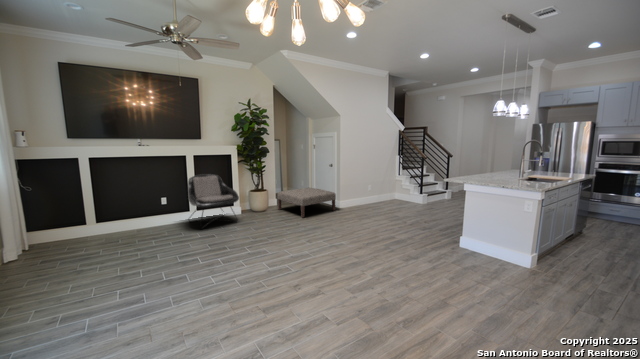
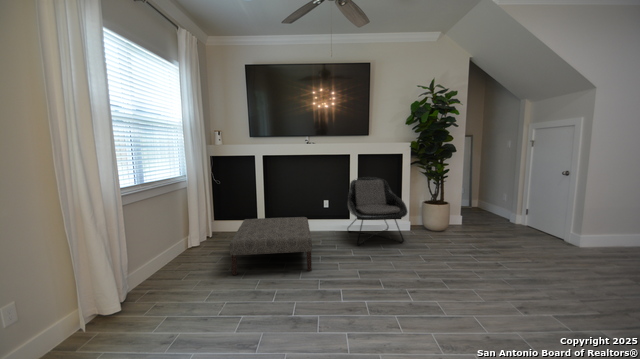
ottoman: present [277,188,336,218] -> present [230,217,312,275]

